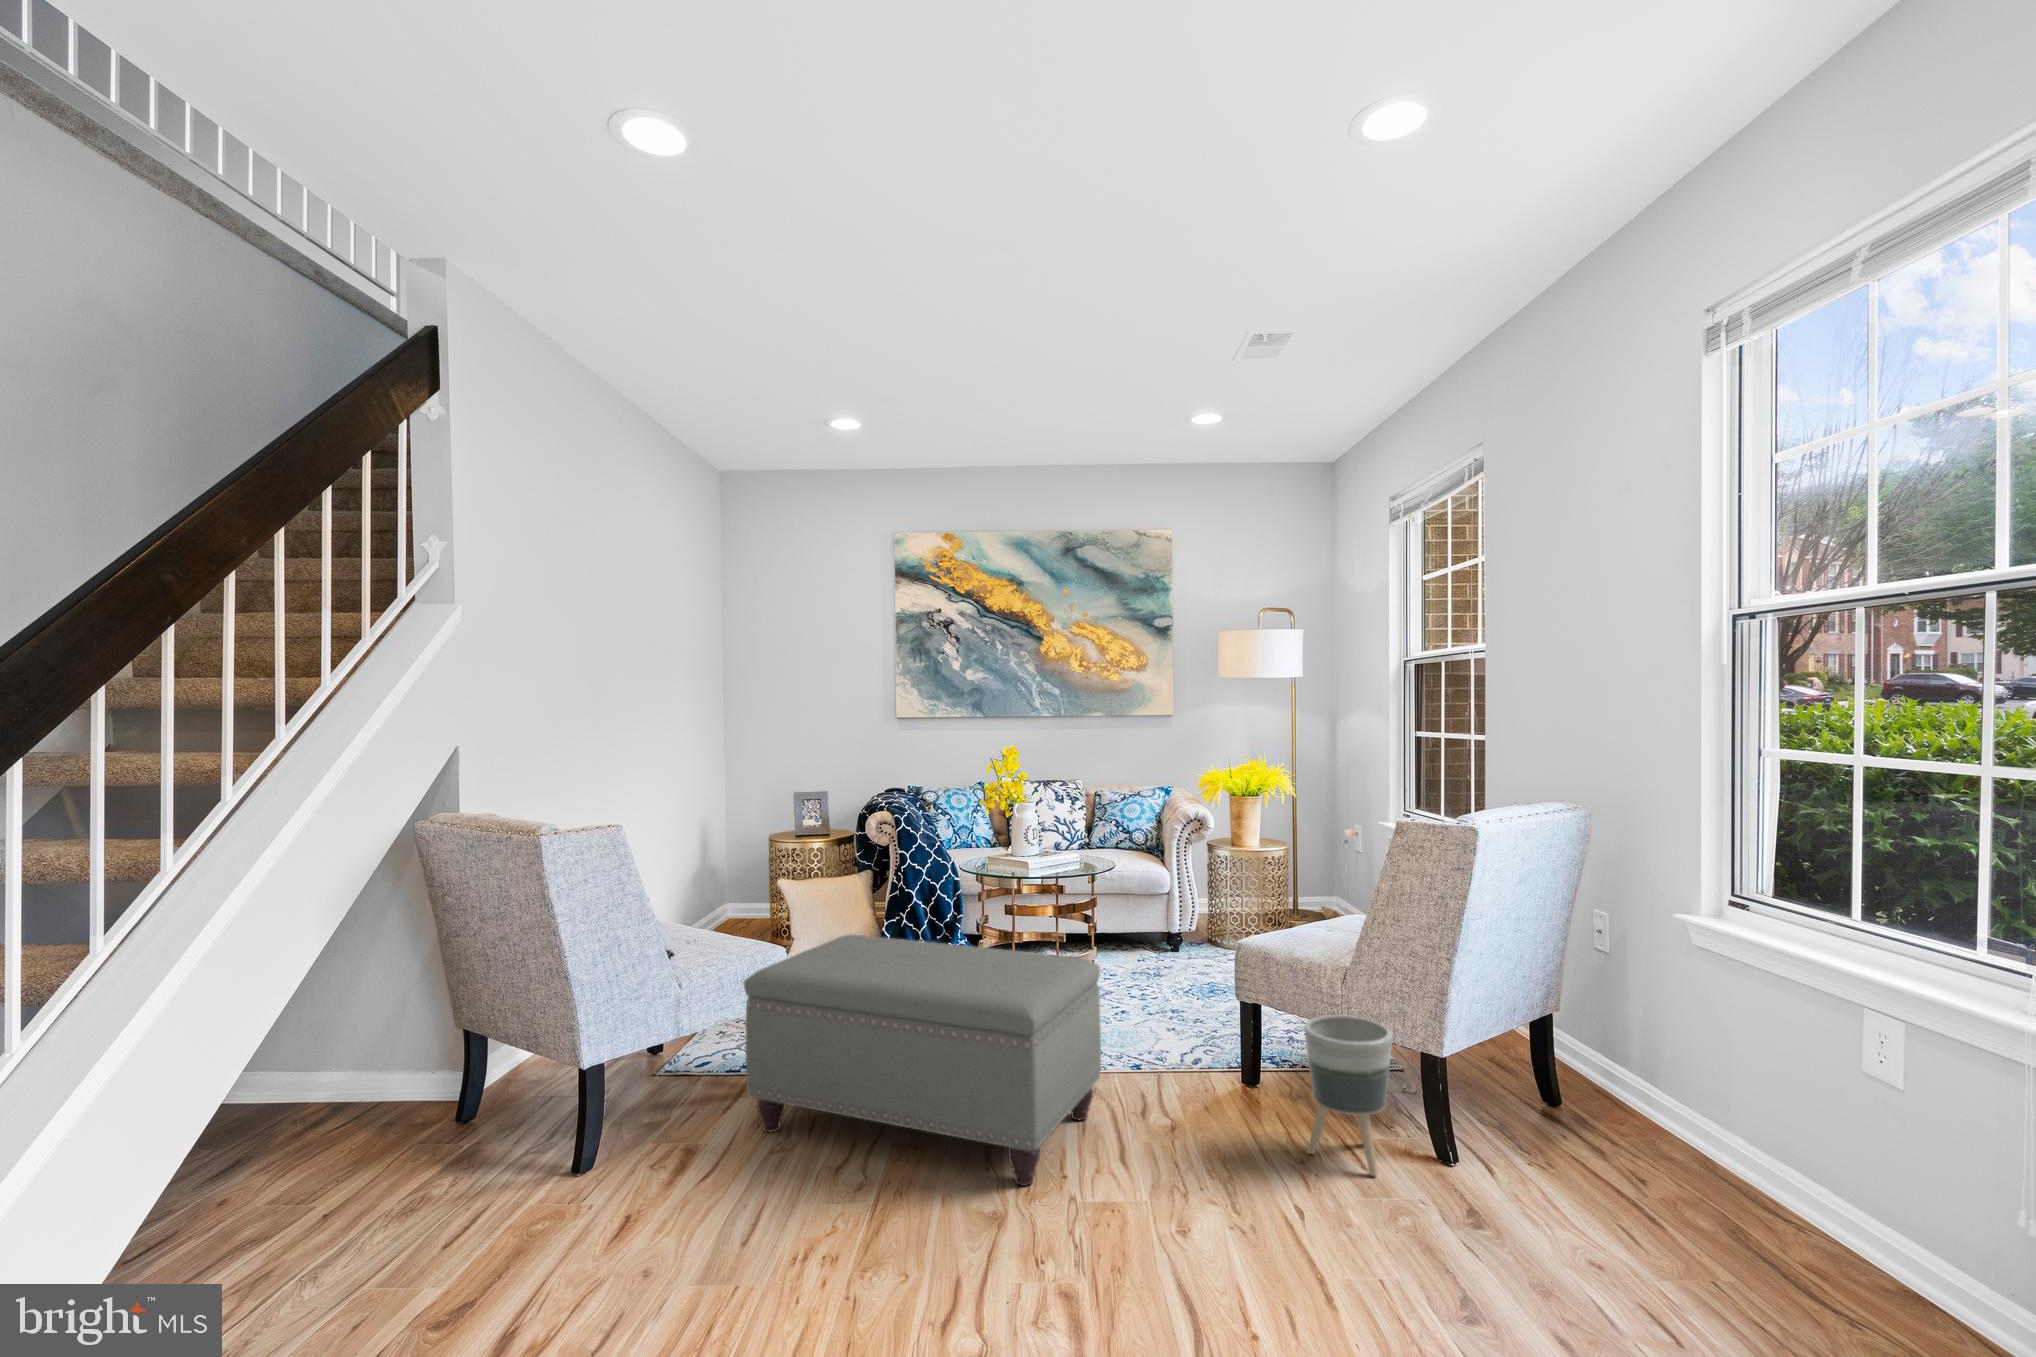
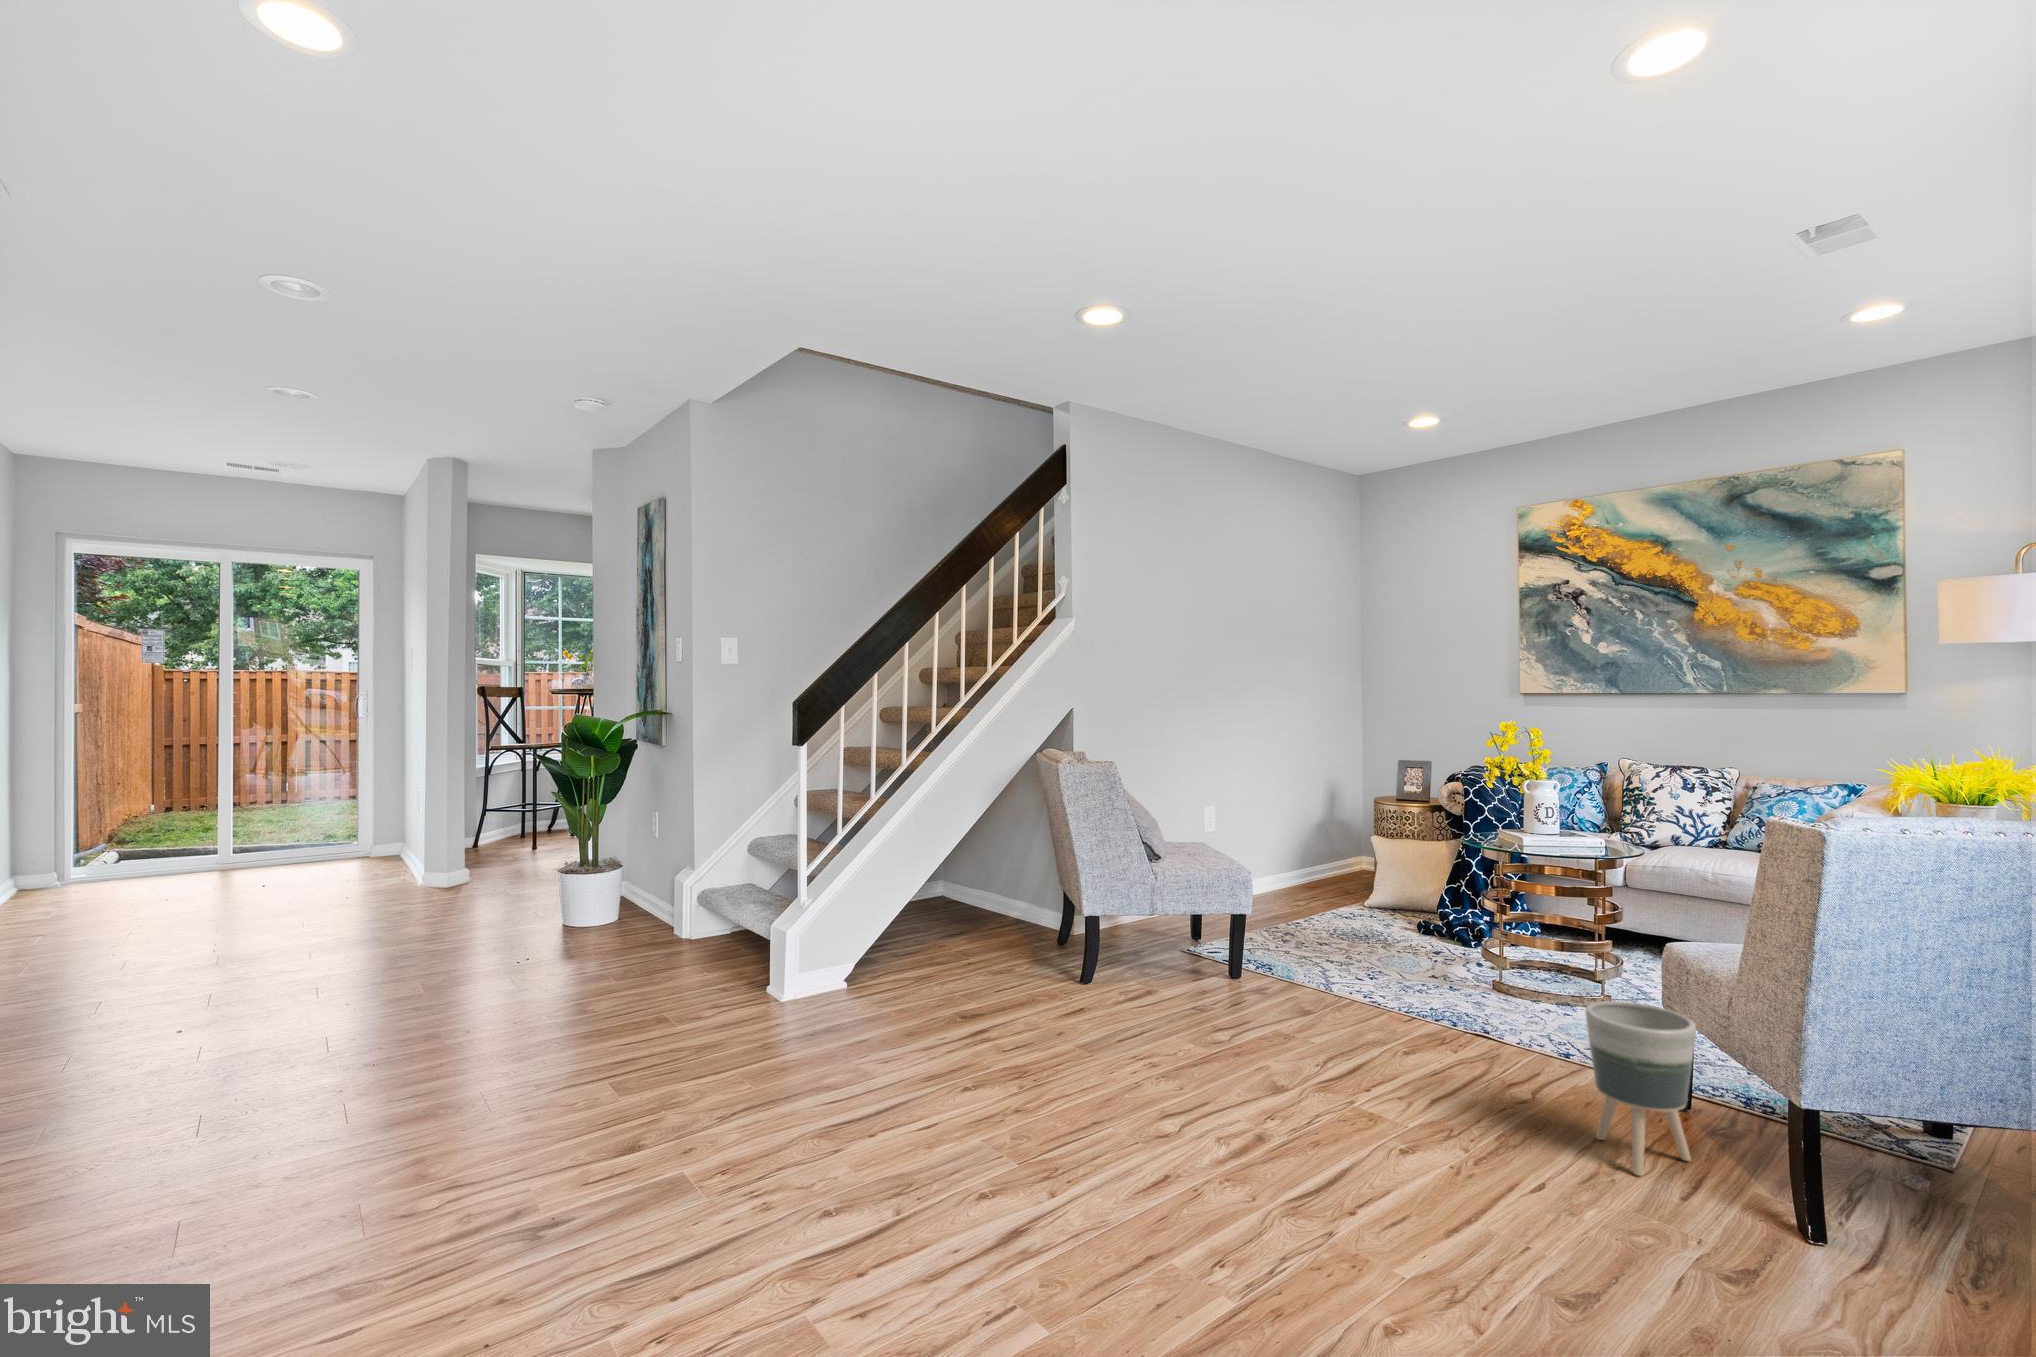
ottoman: present [744,935,1101,1186] -> none [1175,856,1443,1059]

